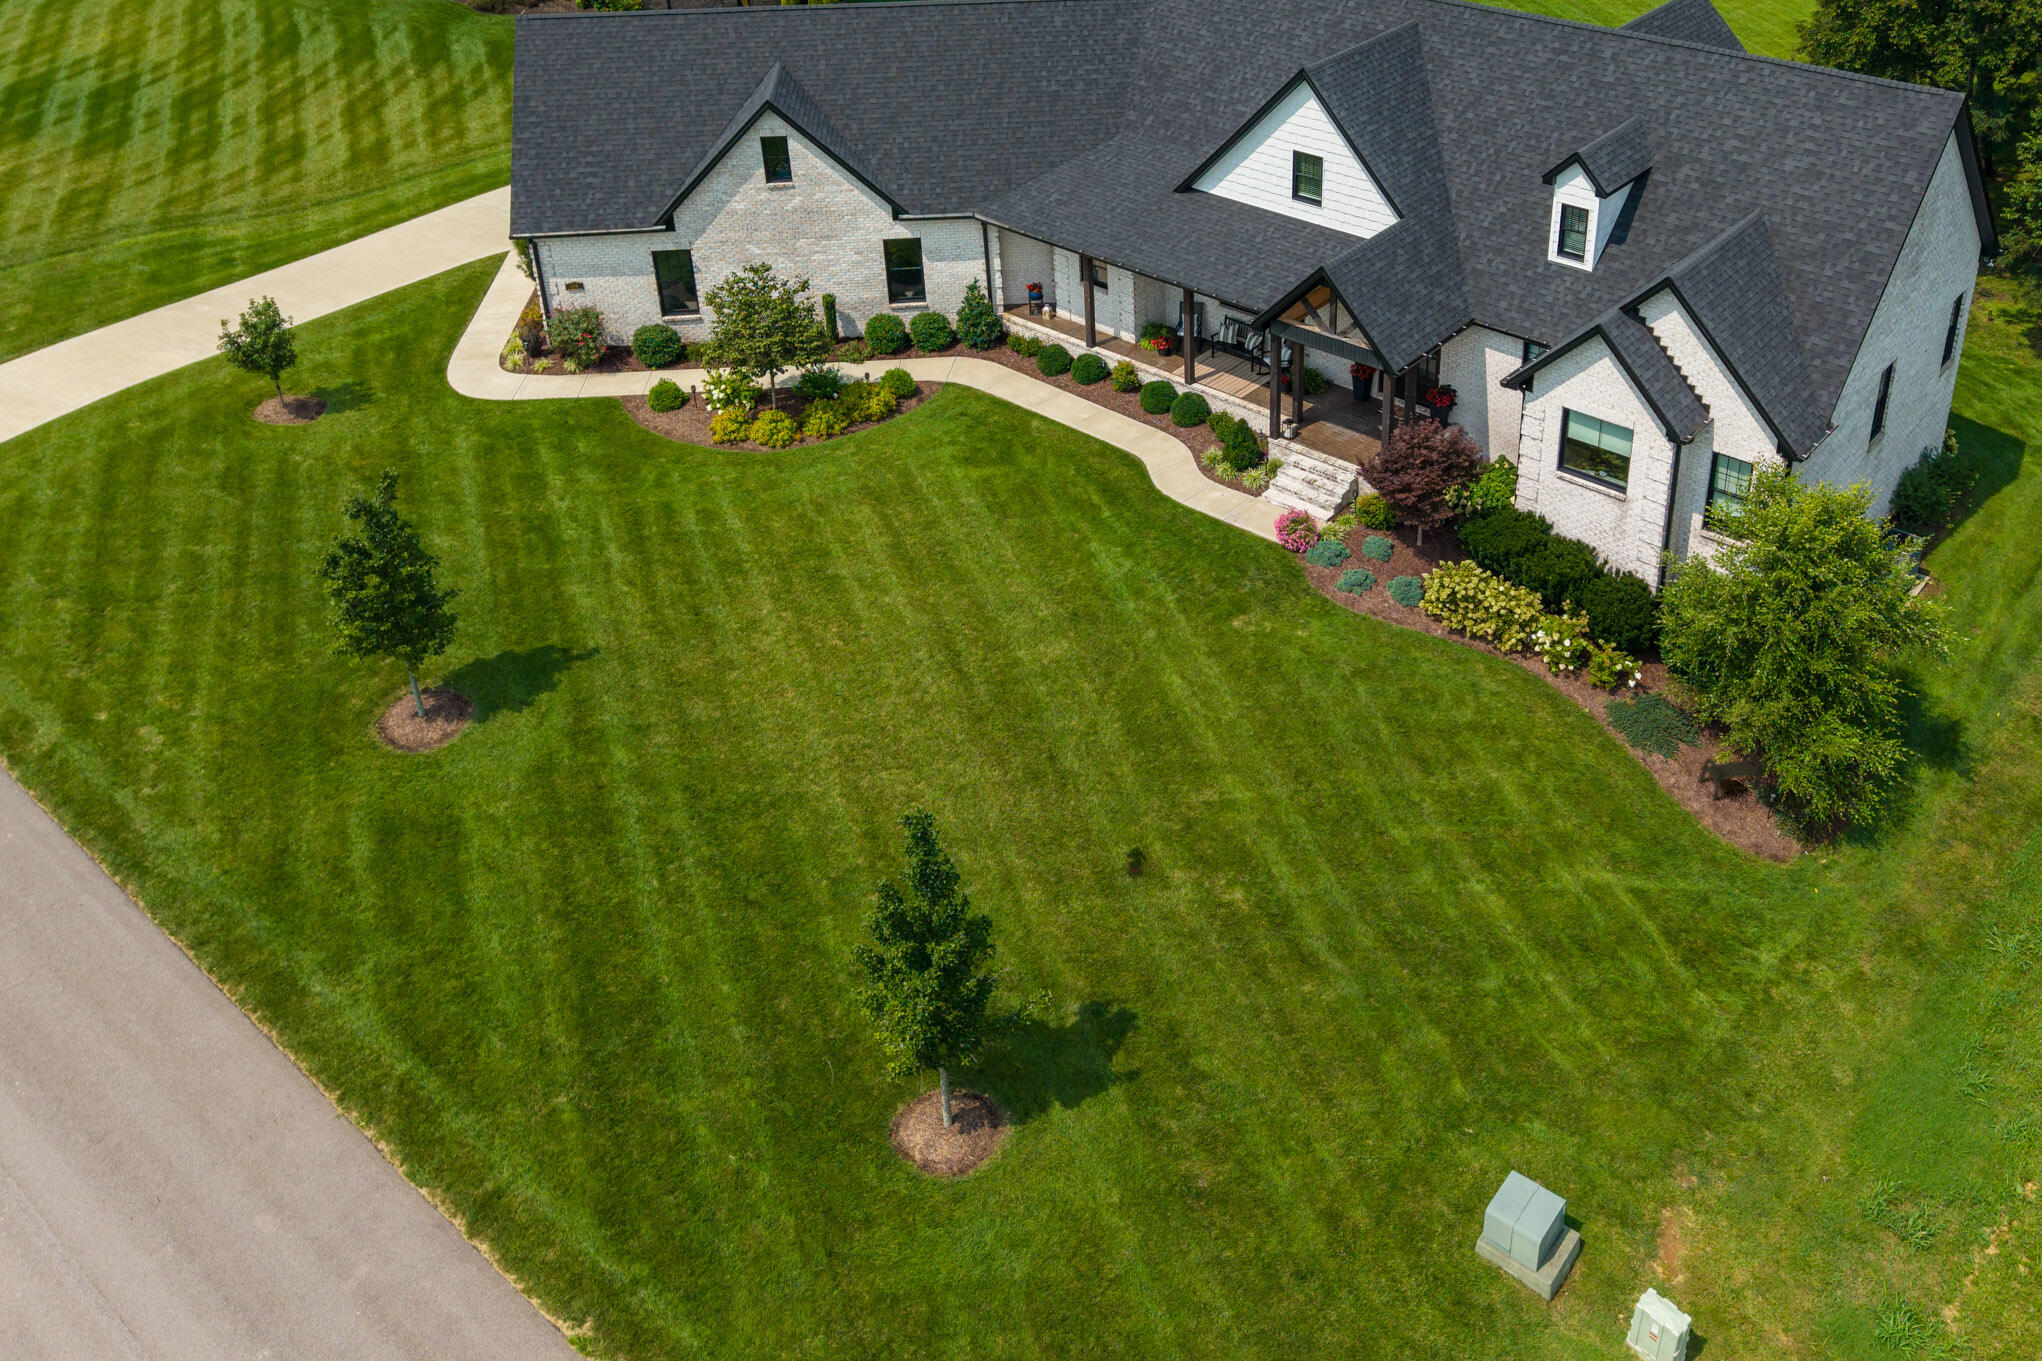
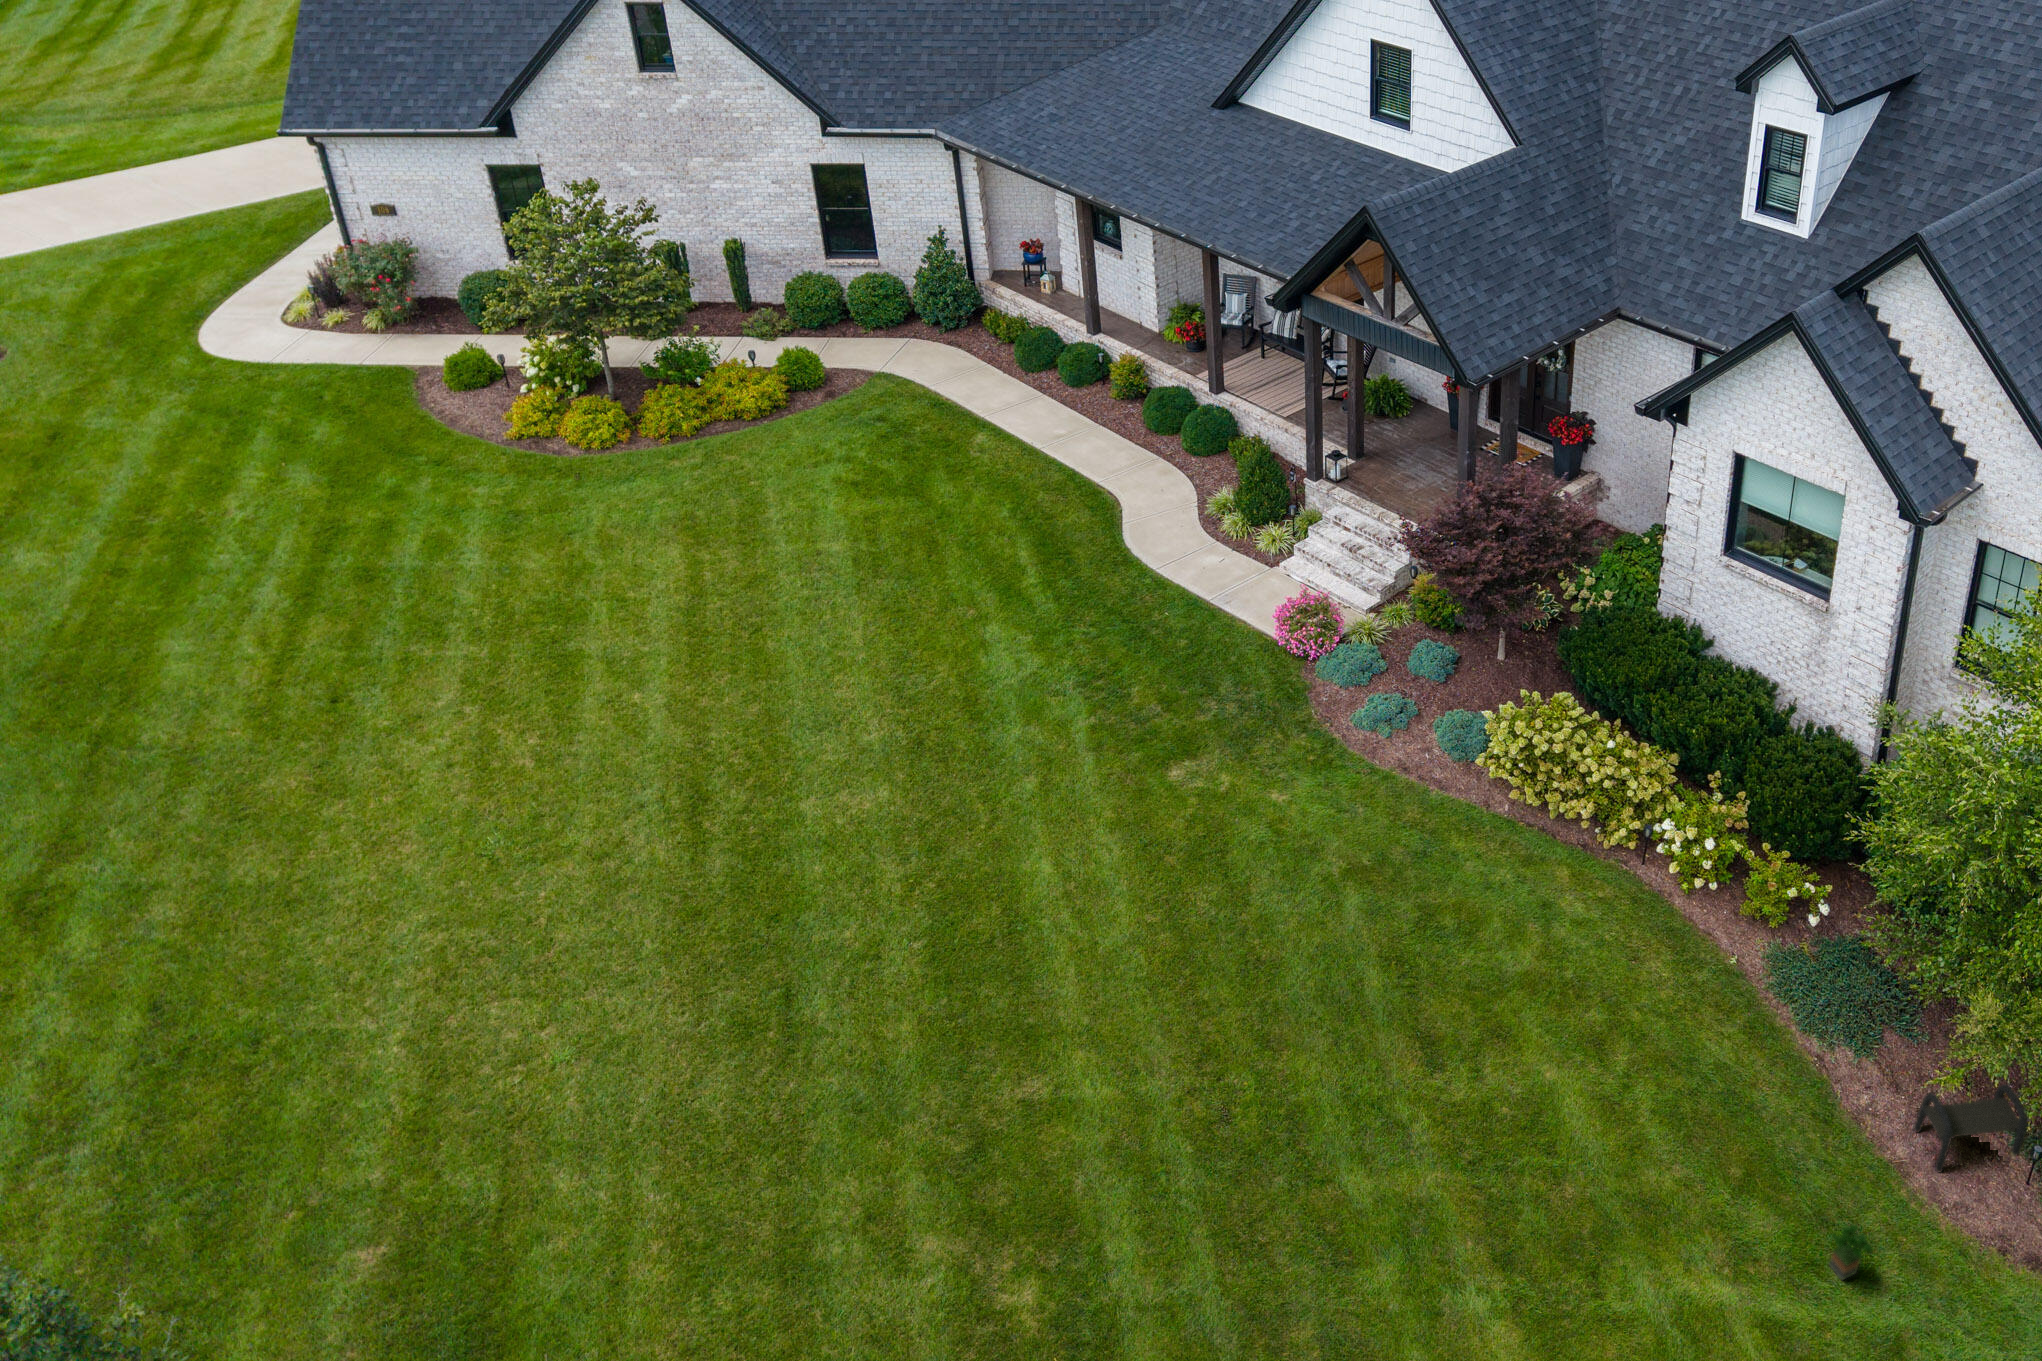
potted tree: present [1126,847,1147,877] -> present [1829,1225,1872,1281]

